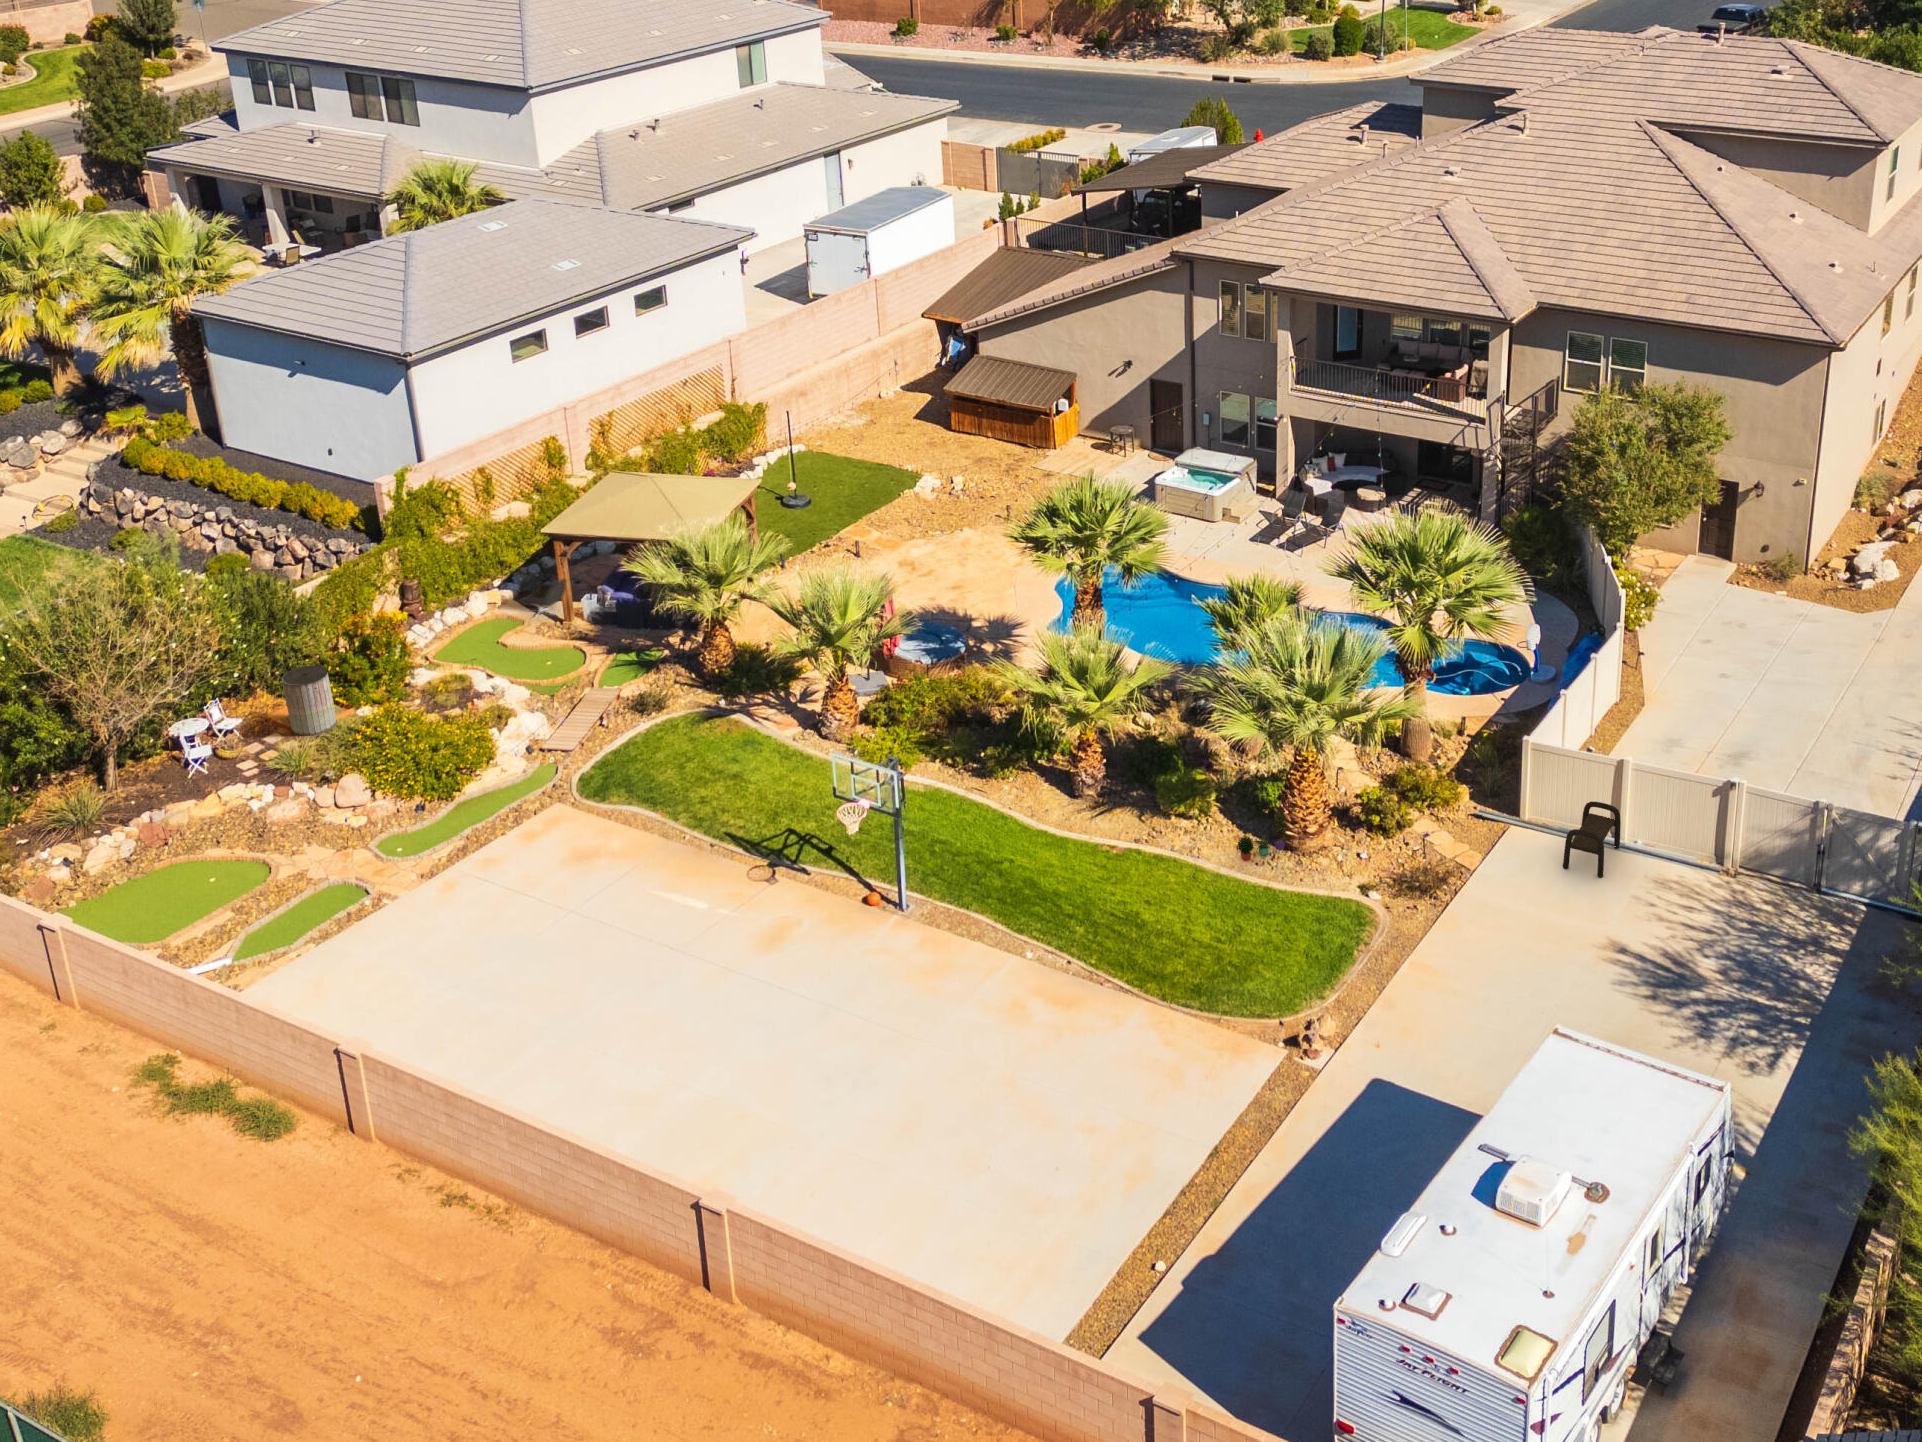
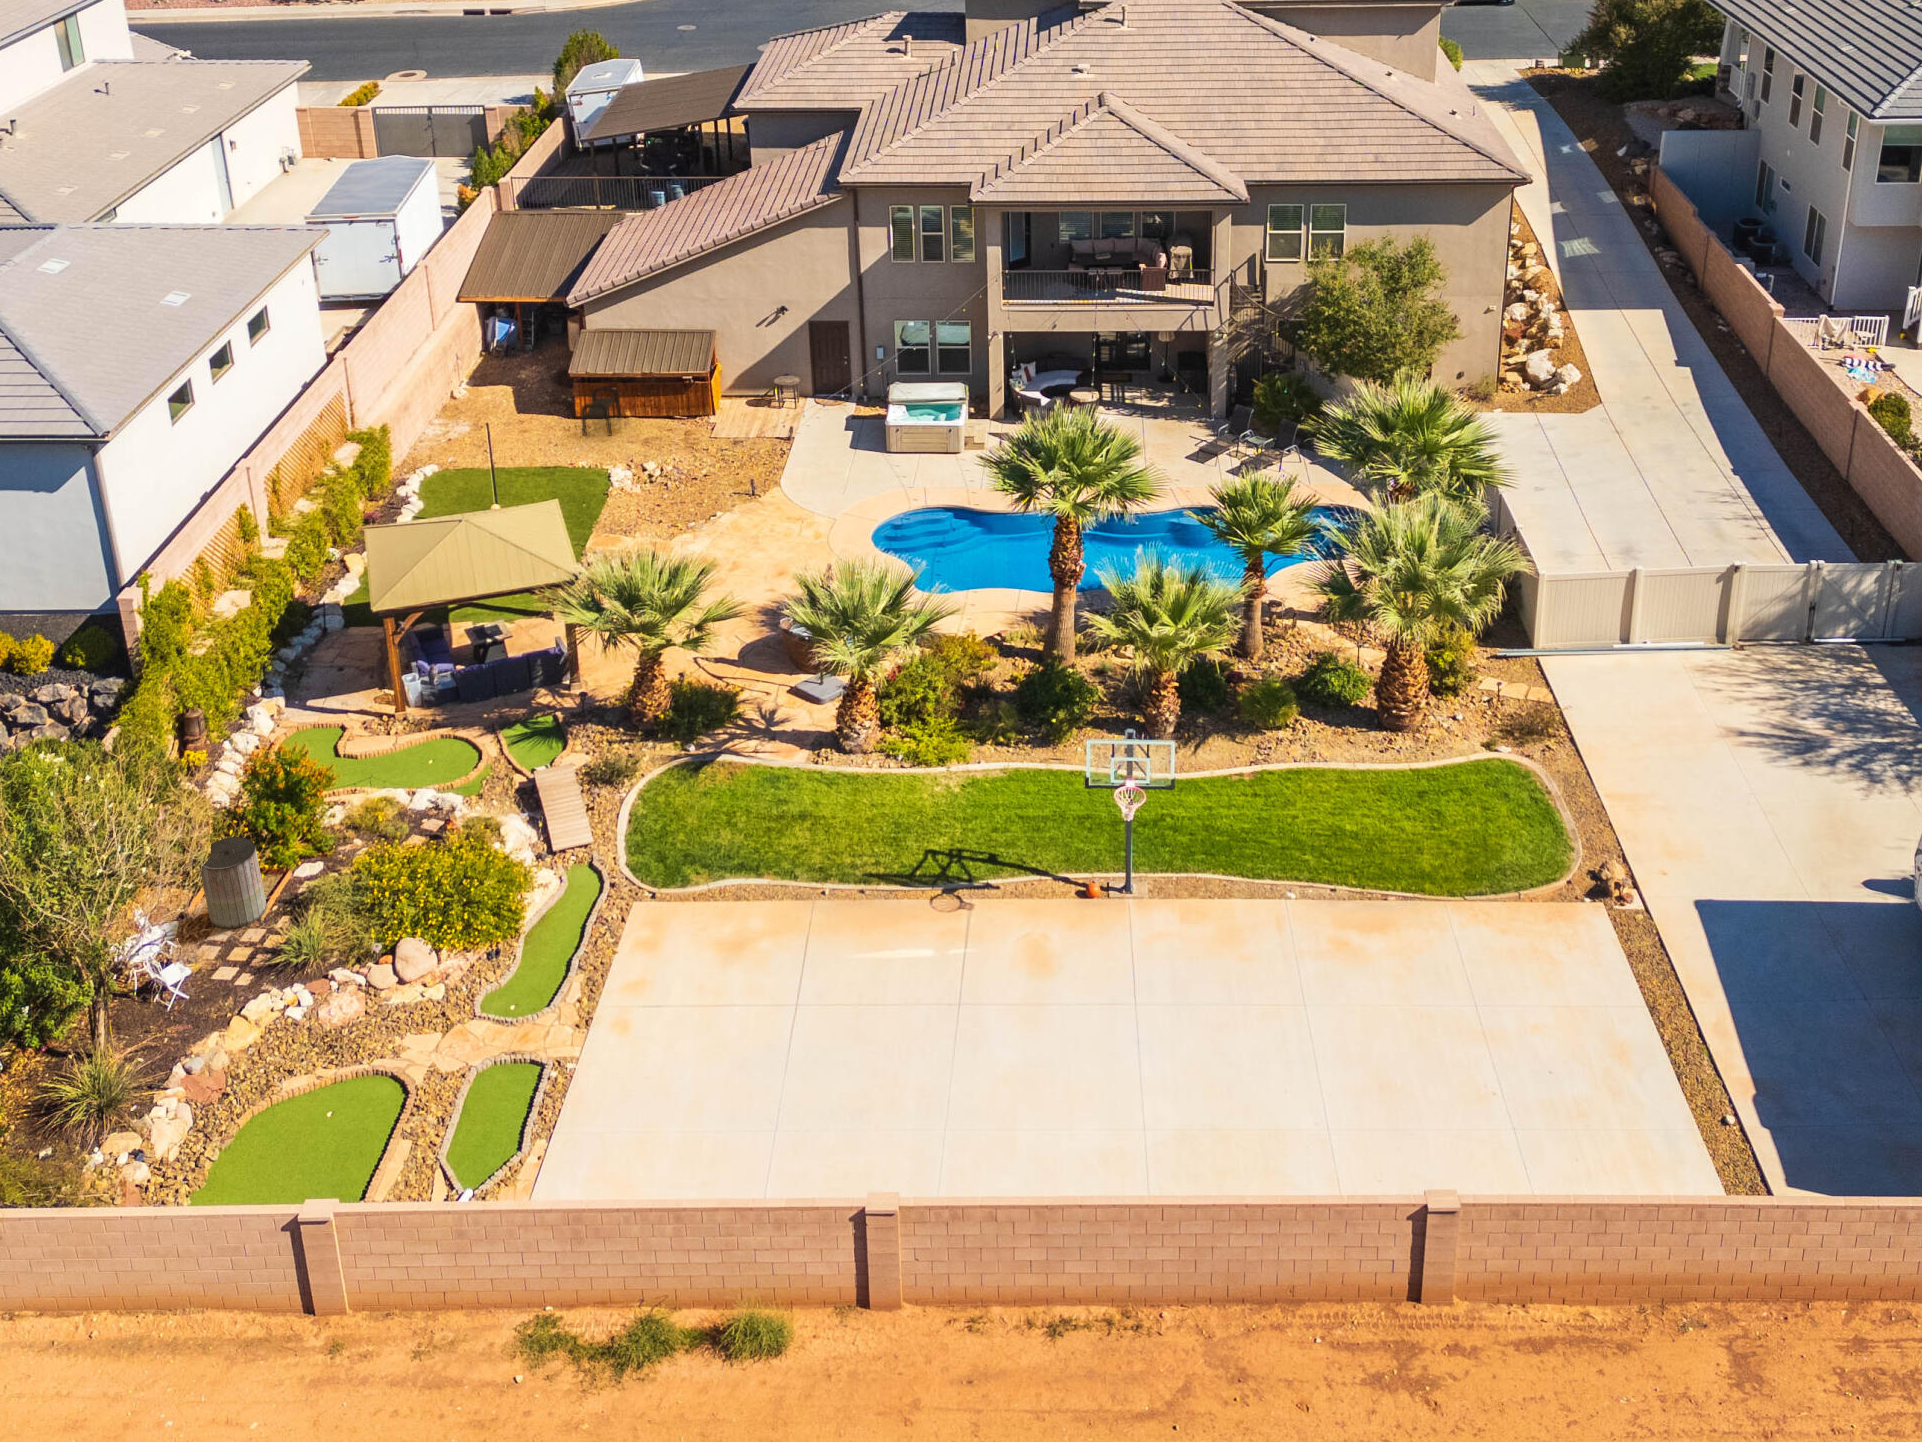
lounge chair: present [519,579,566,612] -> none [344,665,394,721]
bench: present [1563,801,1621,878] -> present [581,388,622,435]
potted plant: present [1238,810,1287,861] -> none [1365,692,1399,751]

